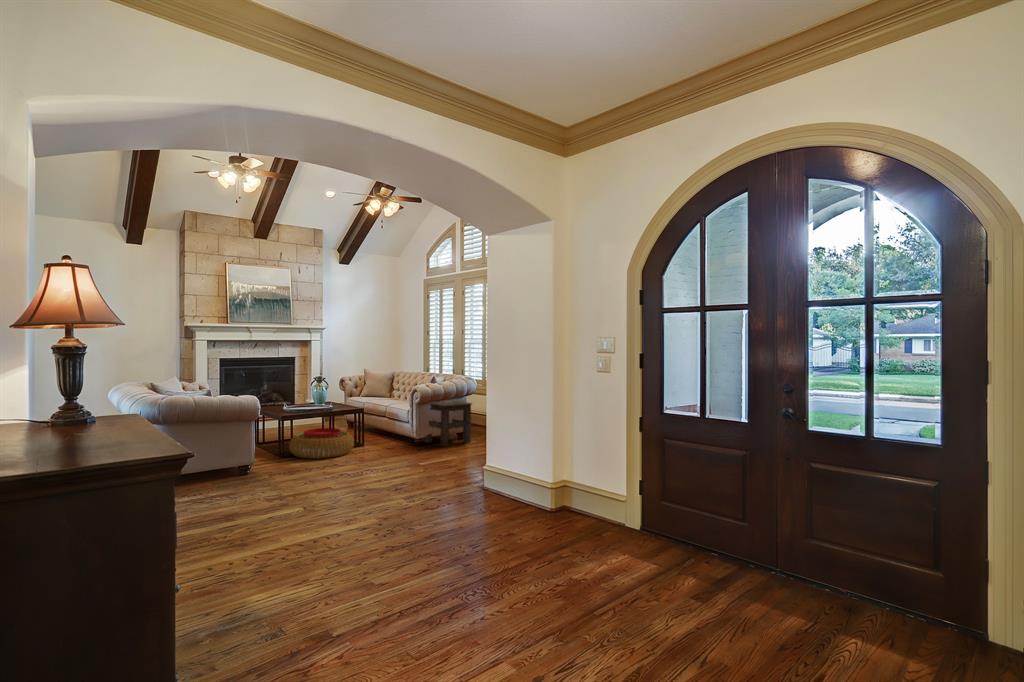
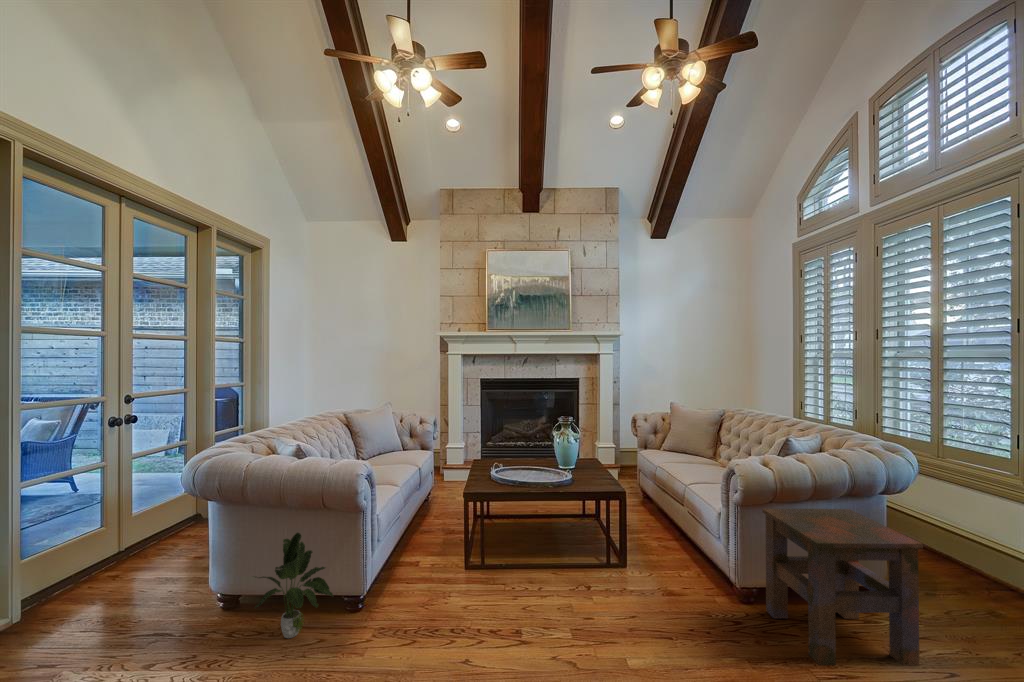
potted plant: none [221,428,255,476] -> present [255,533,333,638]
pouf: present [289,428,354,459] -> none [453,529,582,618]

